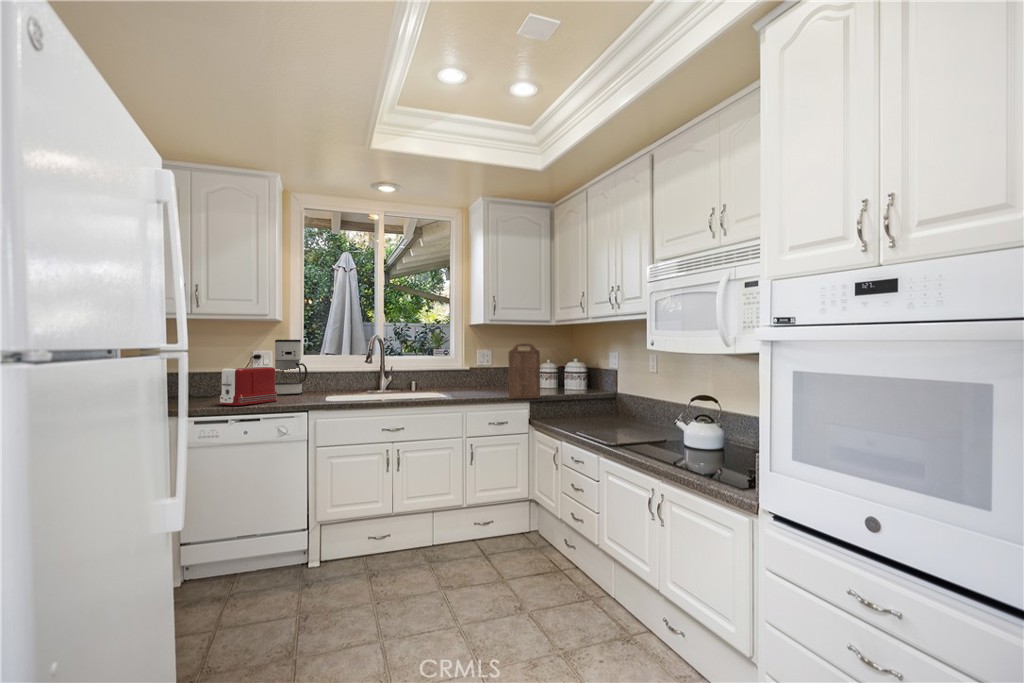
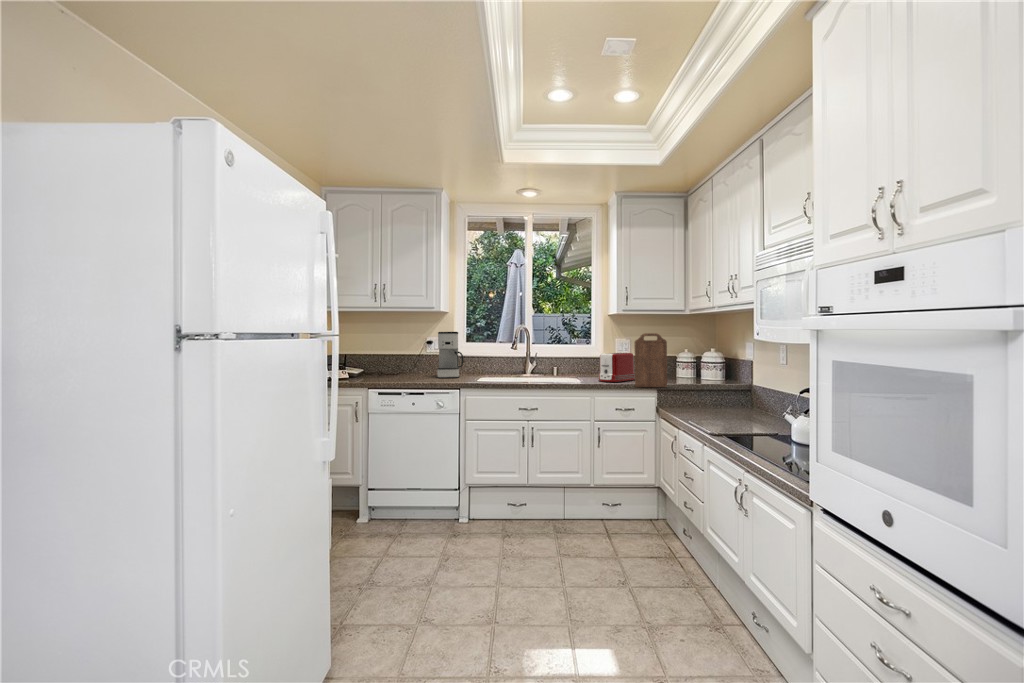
toaster: present [220,367,277,406] -> present [598,353,635,382]

